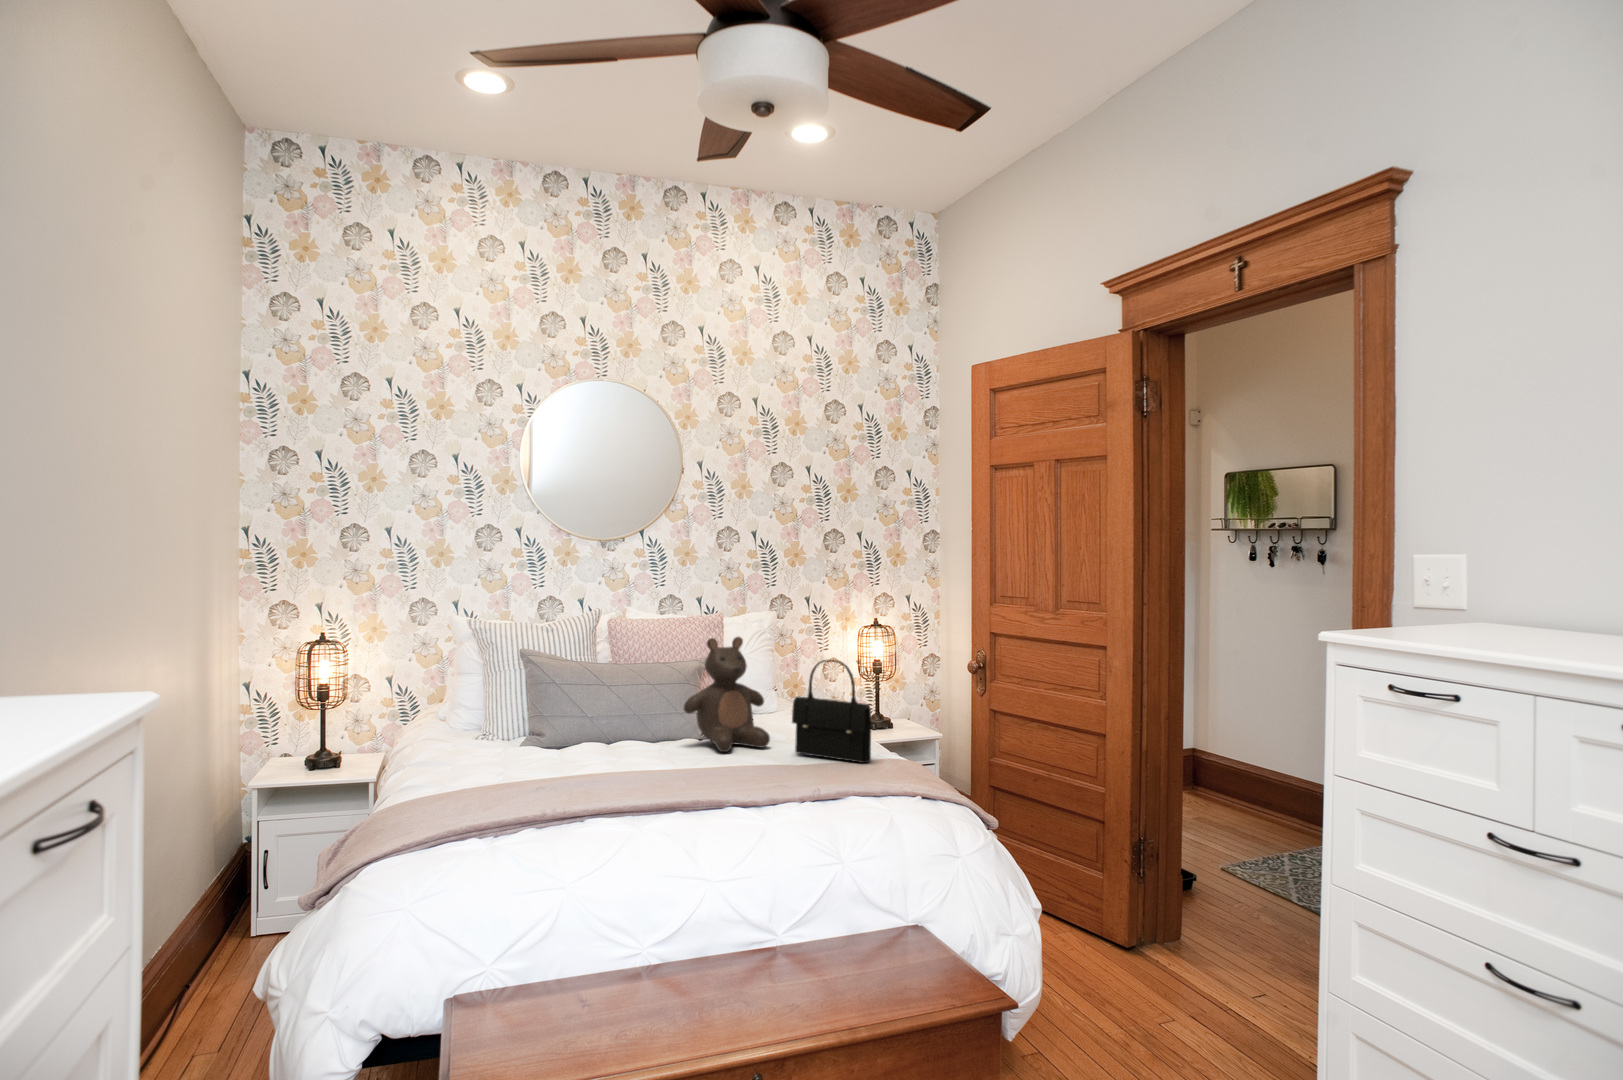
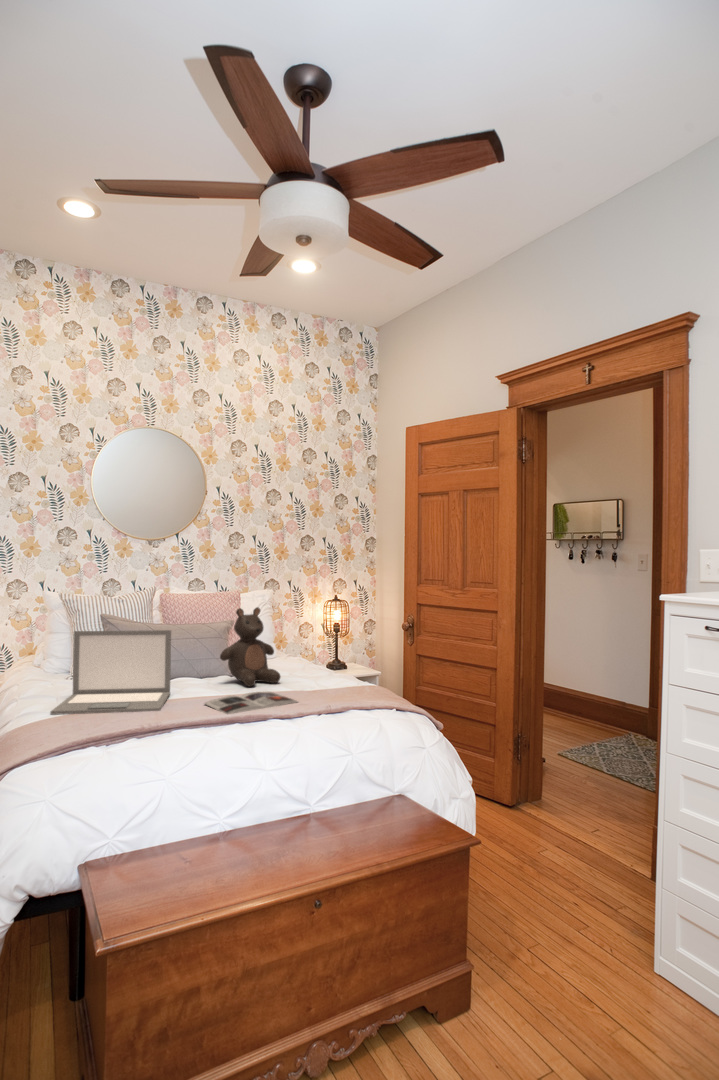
handbag: present [792,660,871,763] -> none [298,622,353,691]
laptop: none [439,669,609,786] -> present [51,630,171,715]
magazine: none [648,761,784,794] -> present [205,691,297,714]

